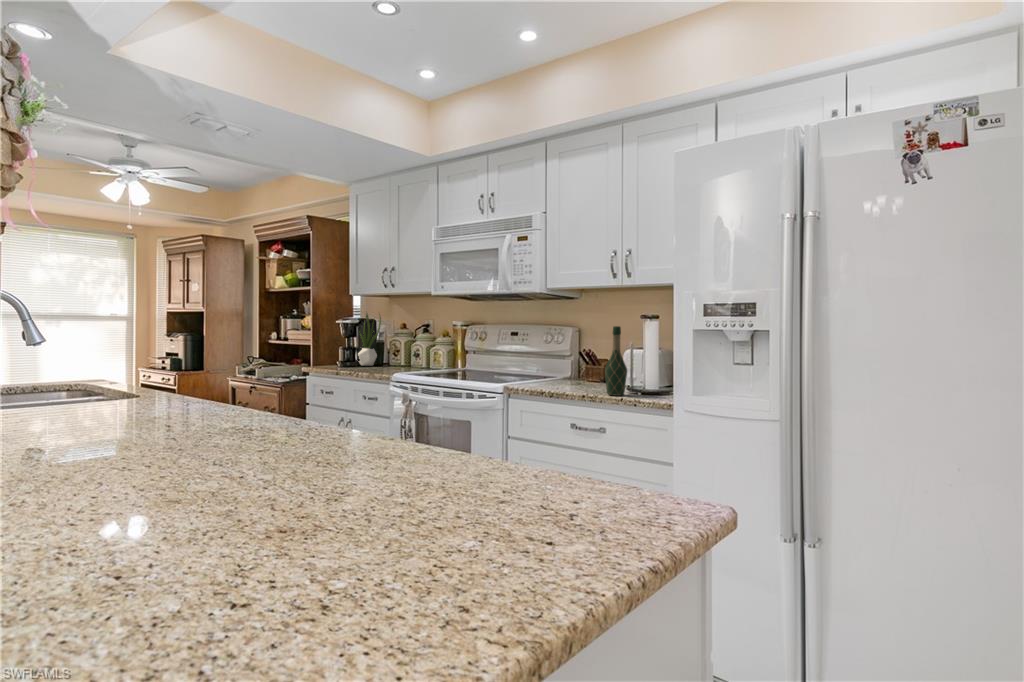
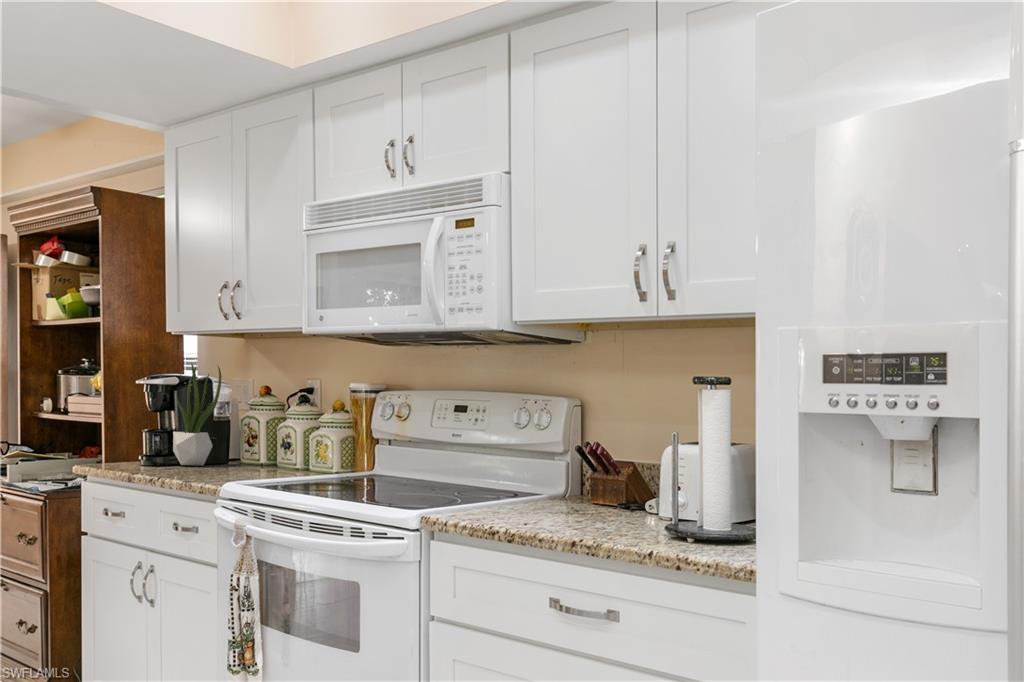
wine bottle: present [605,326,627,396] -> none [616,400,661,544]

